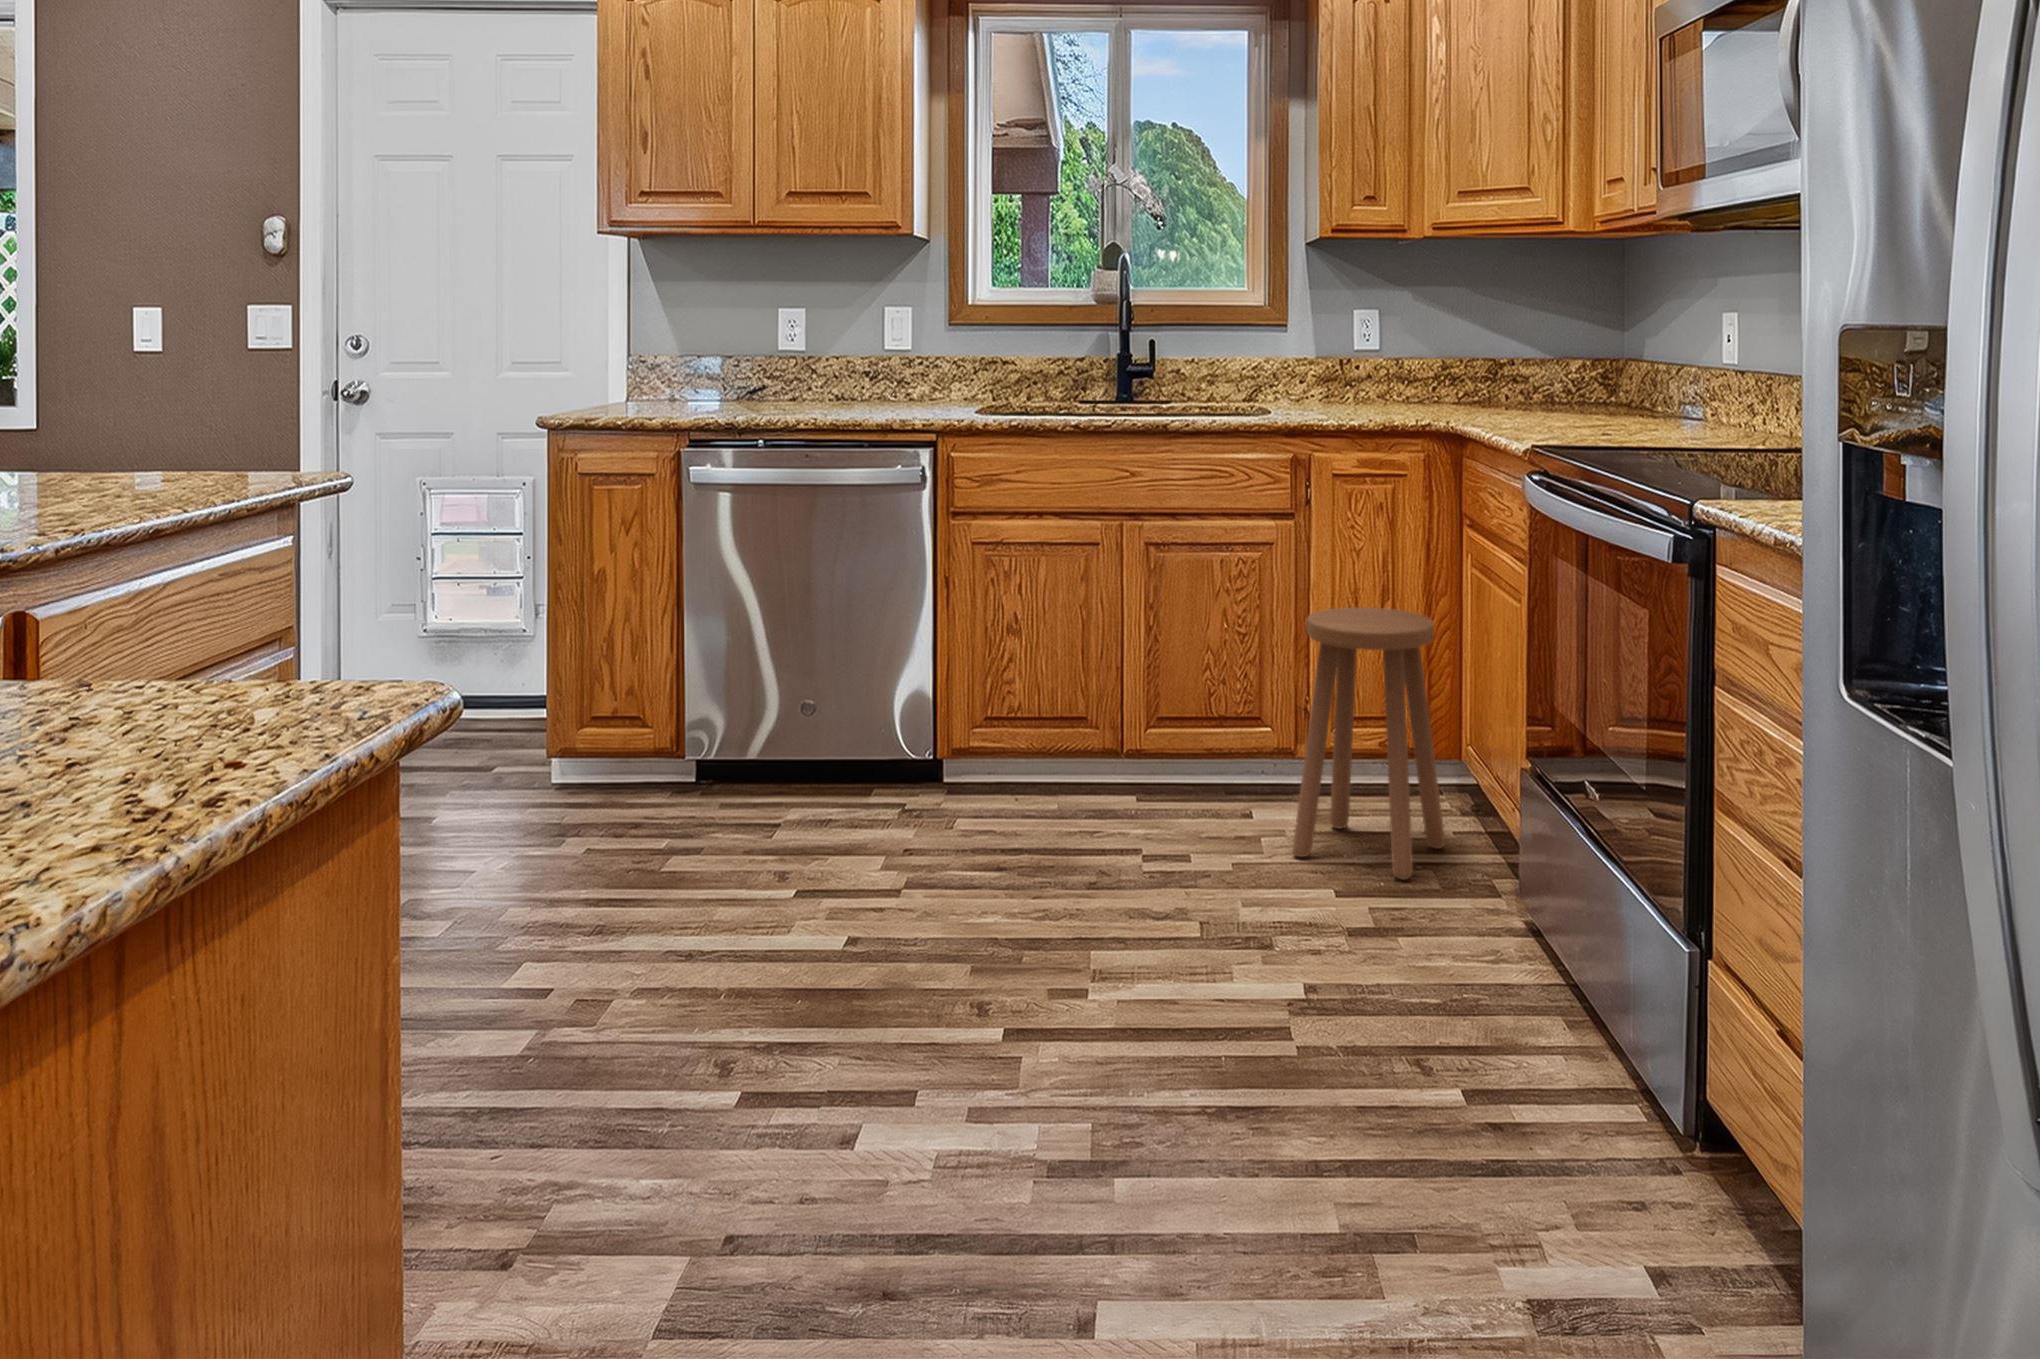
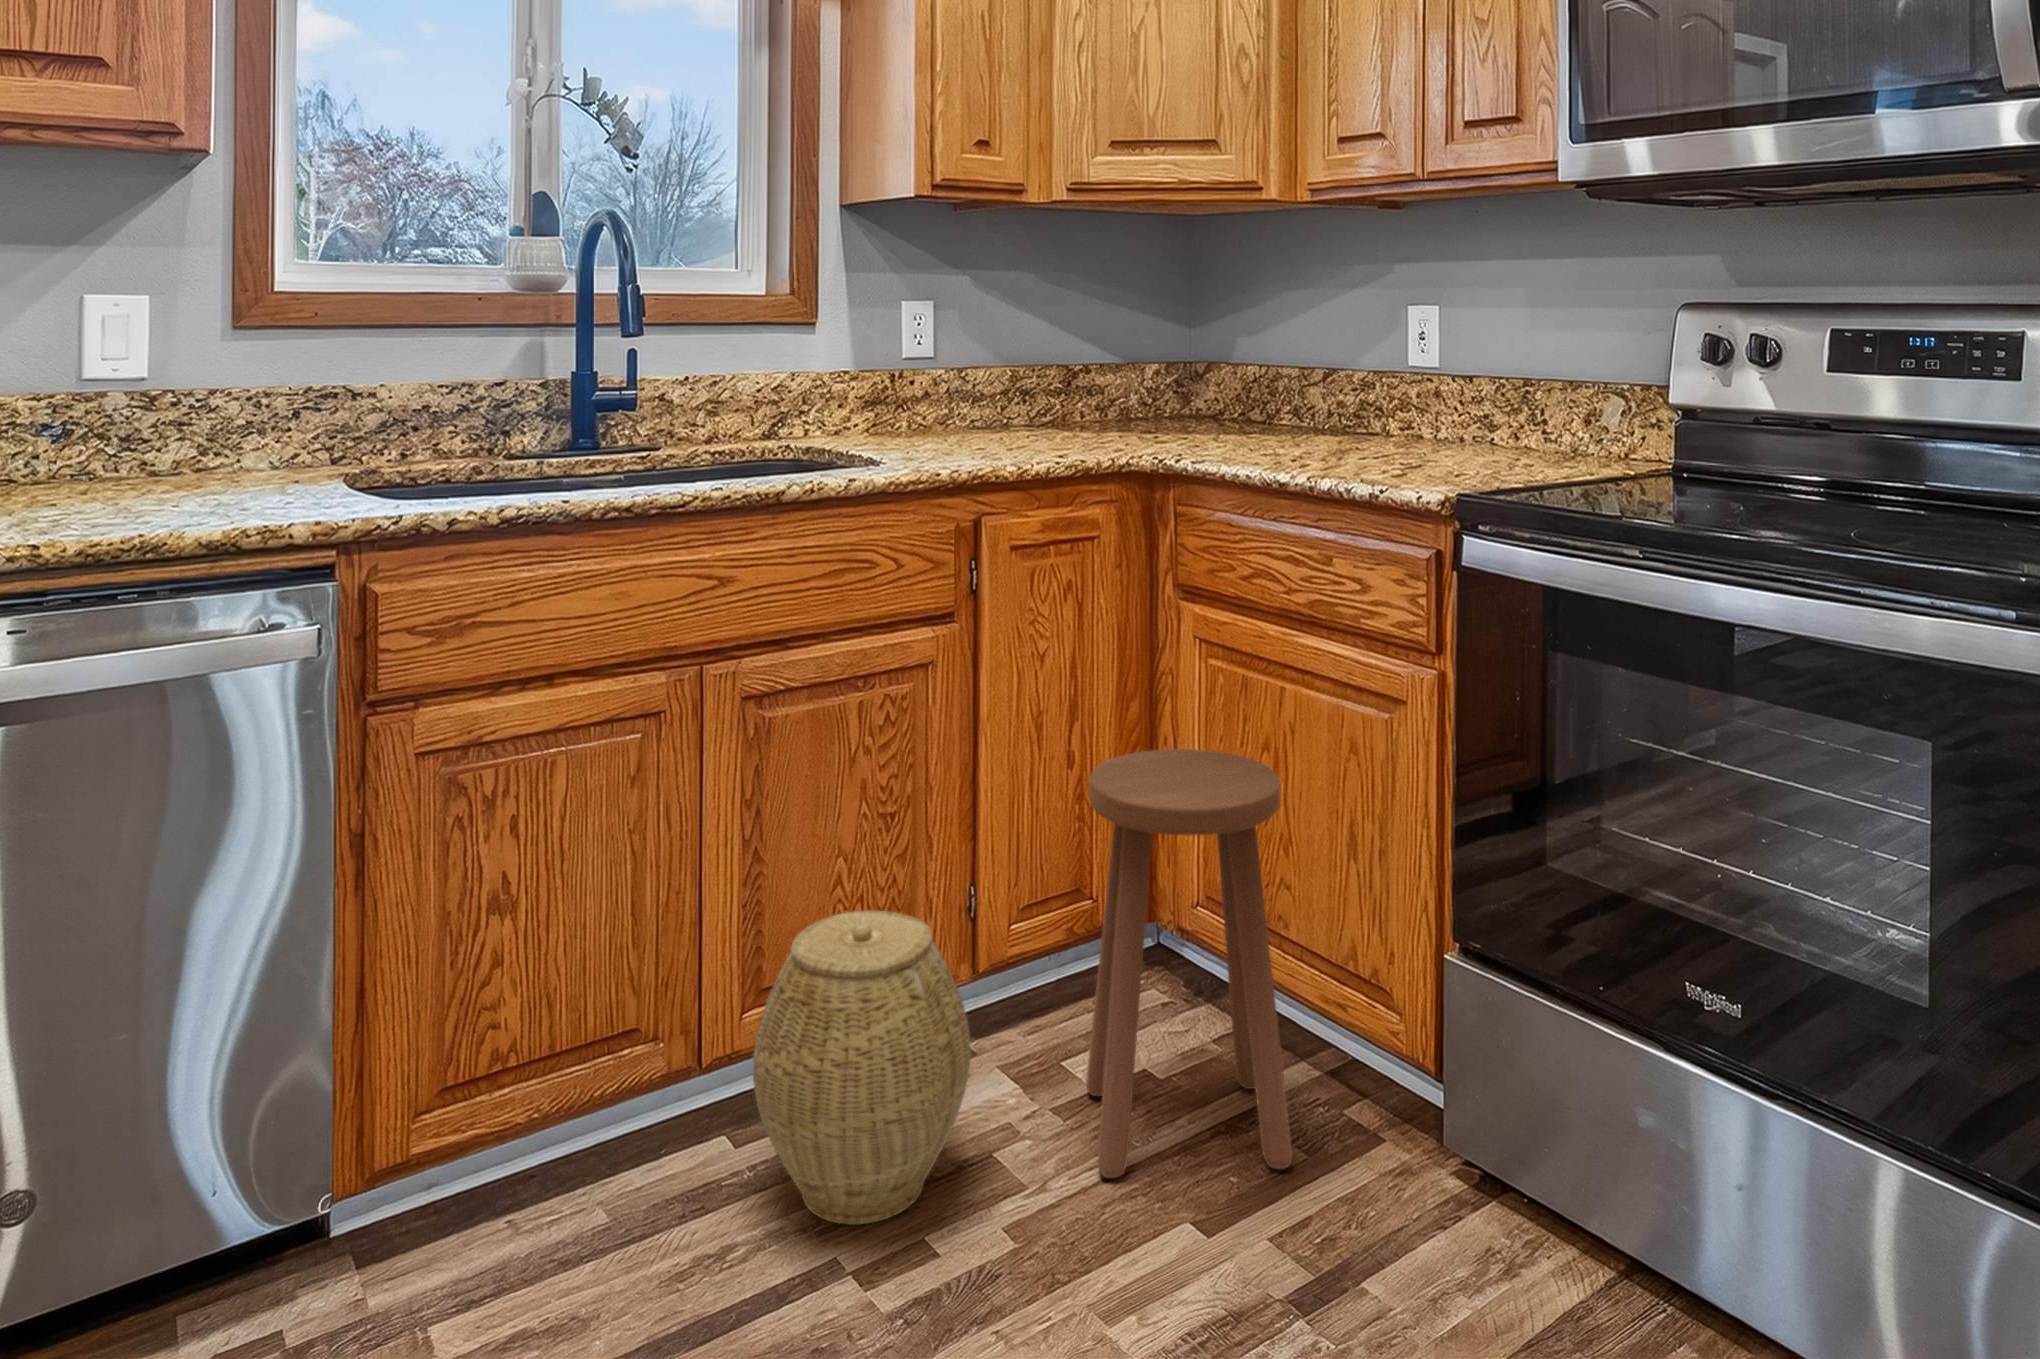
woven basket: none [1106,671,1231,839] -> present [753,911,971,1225]

